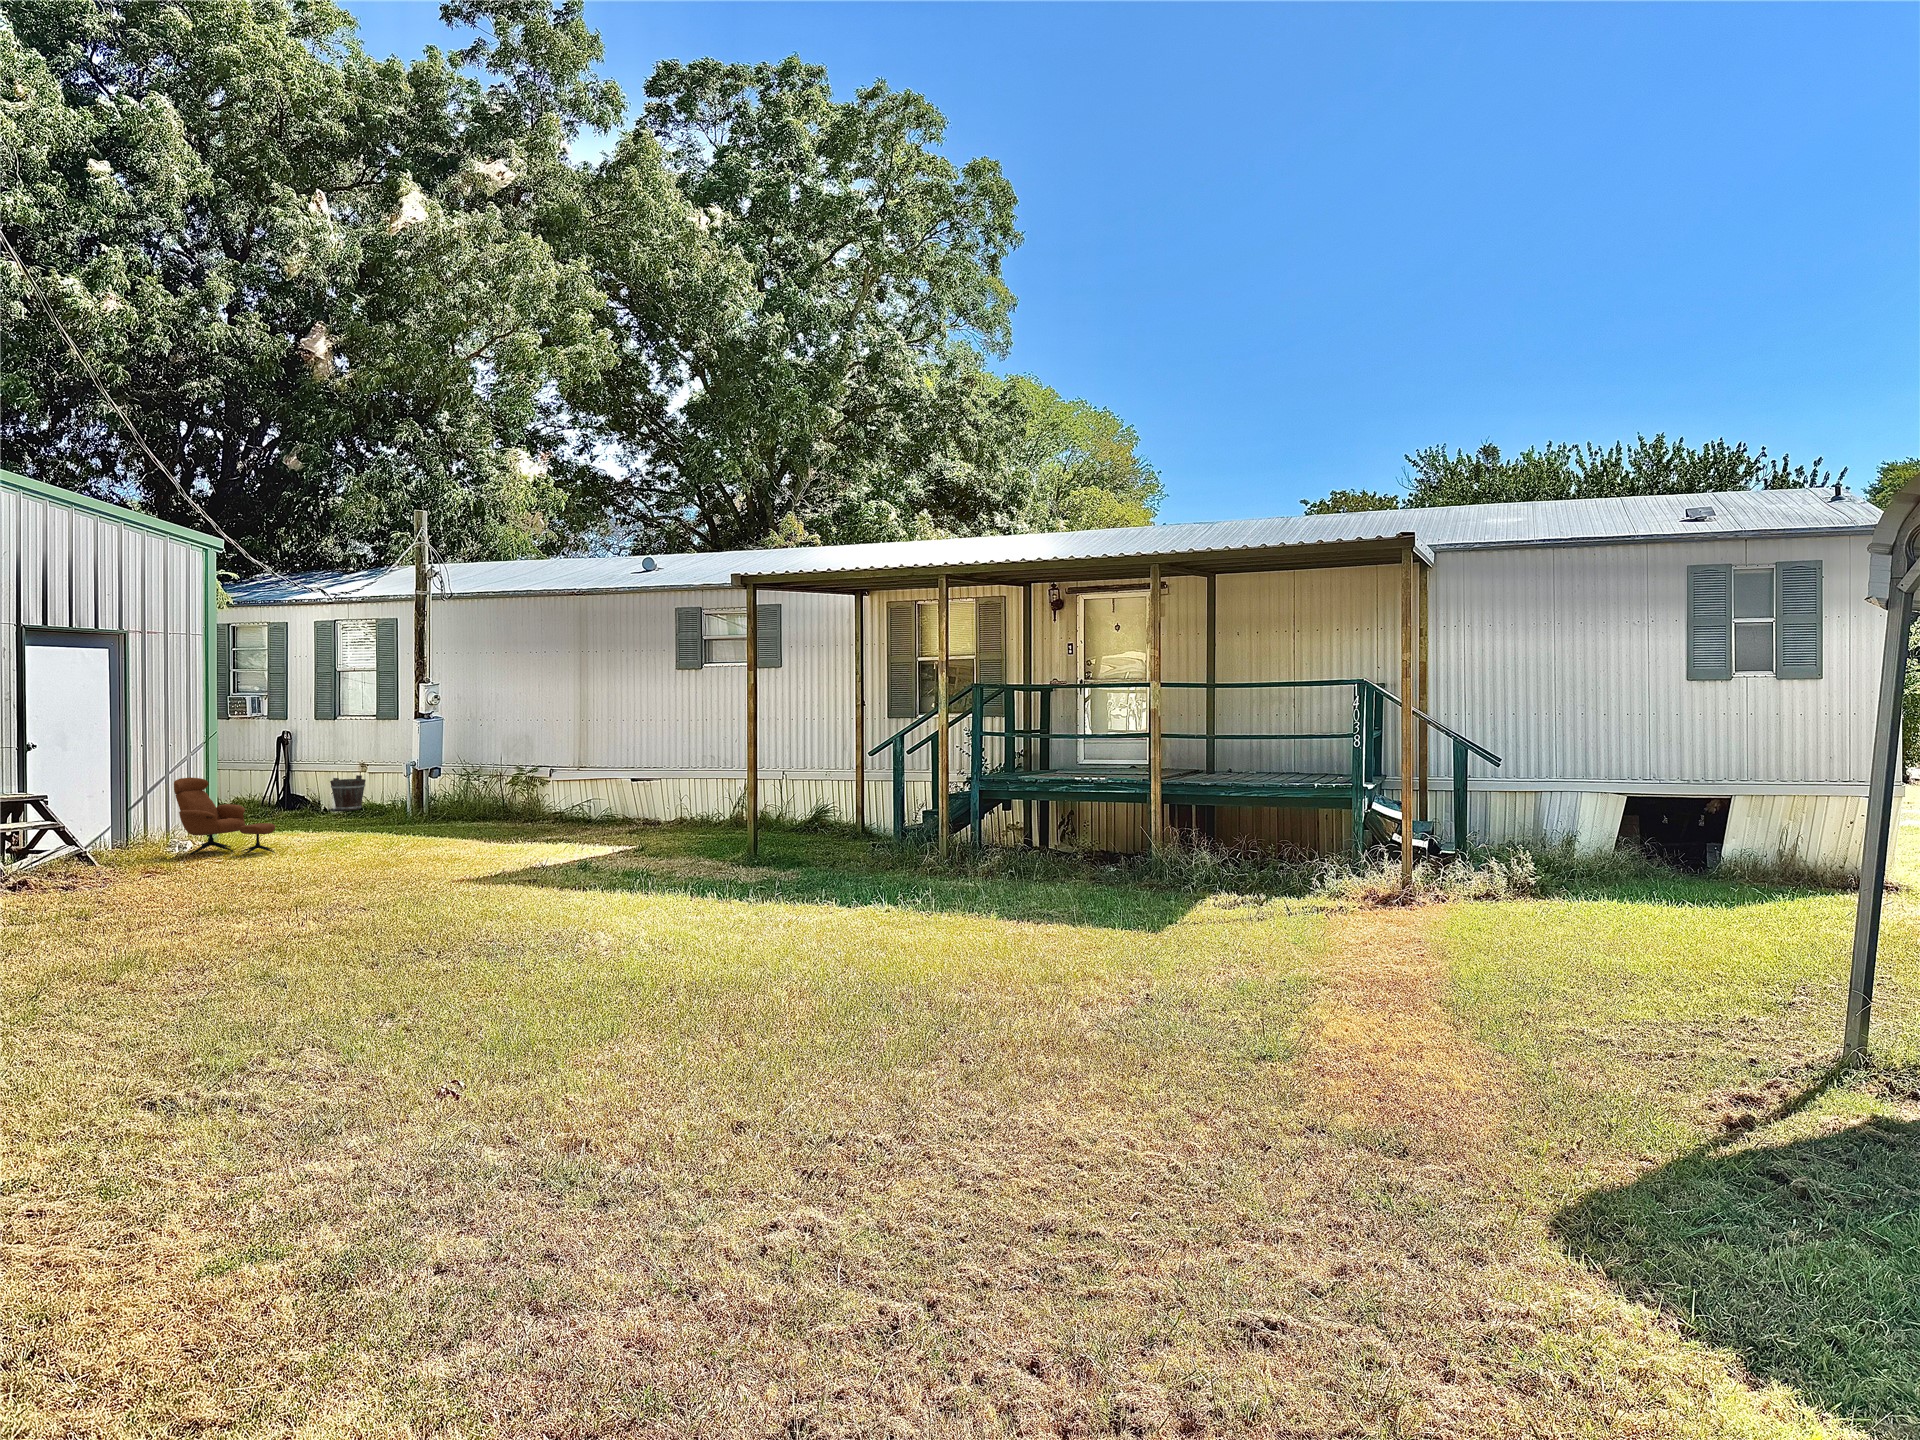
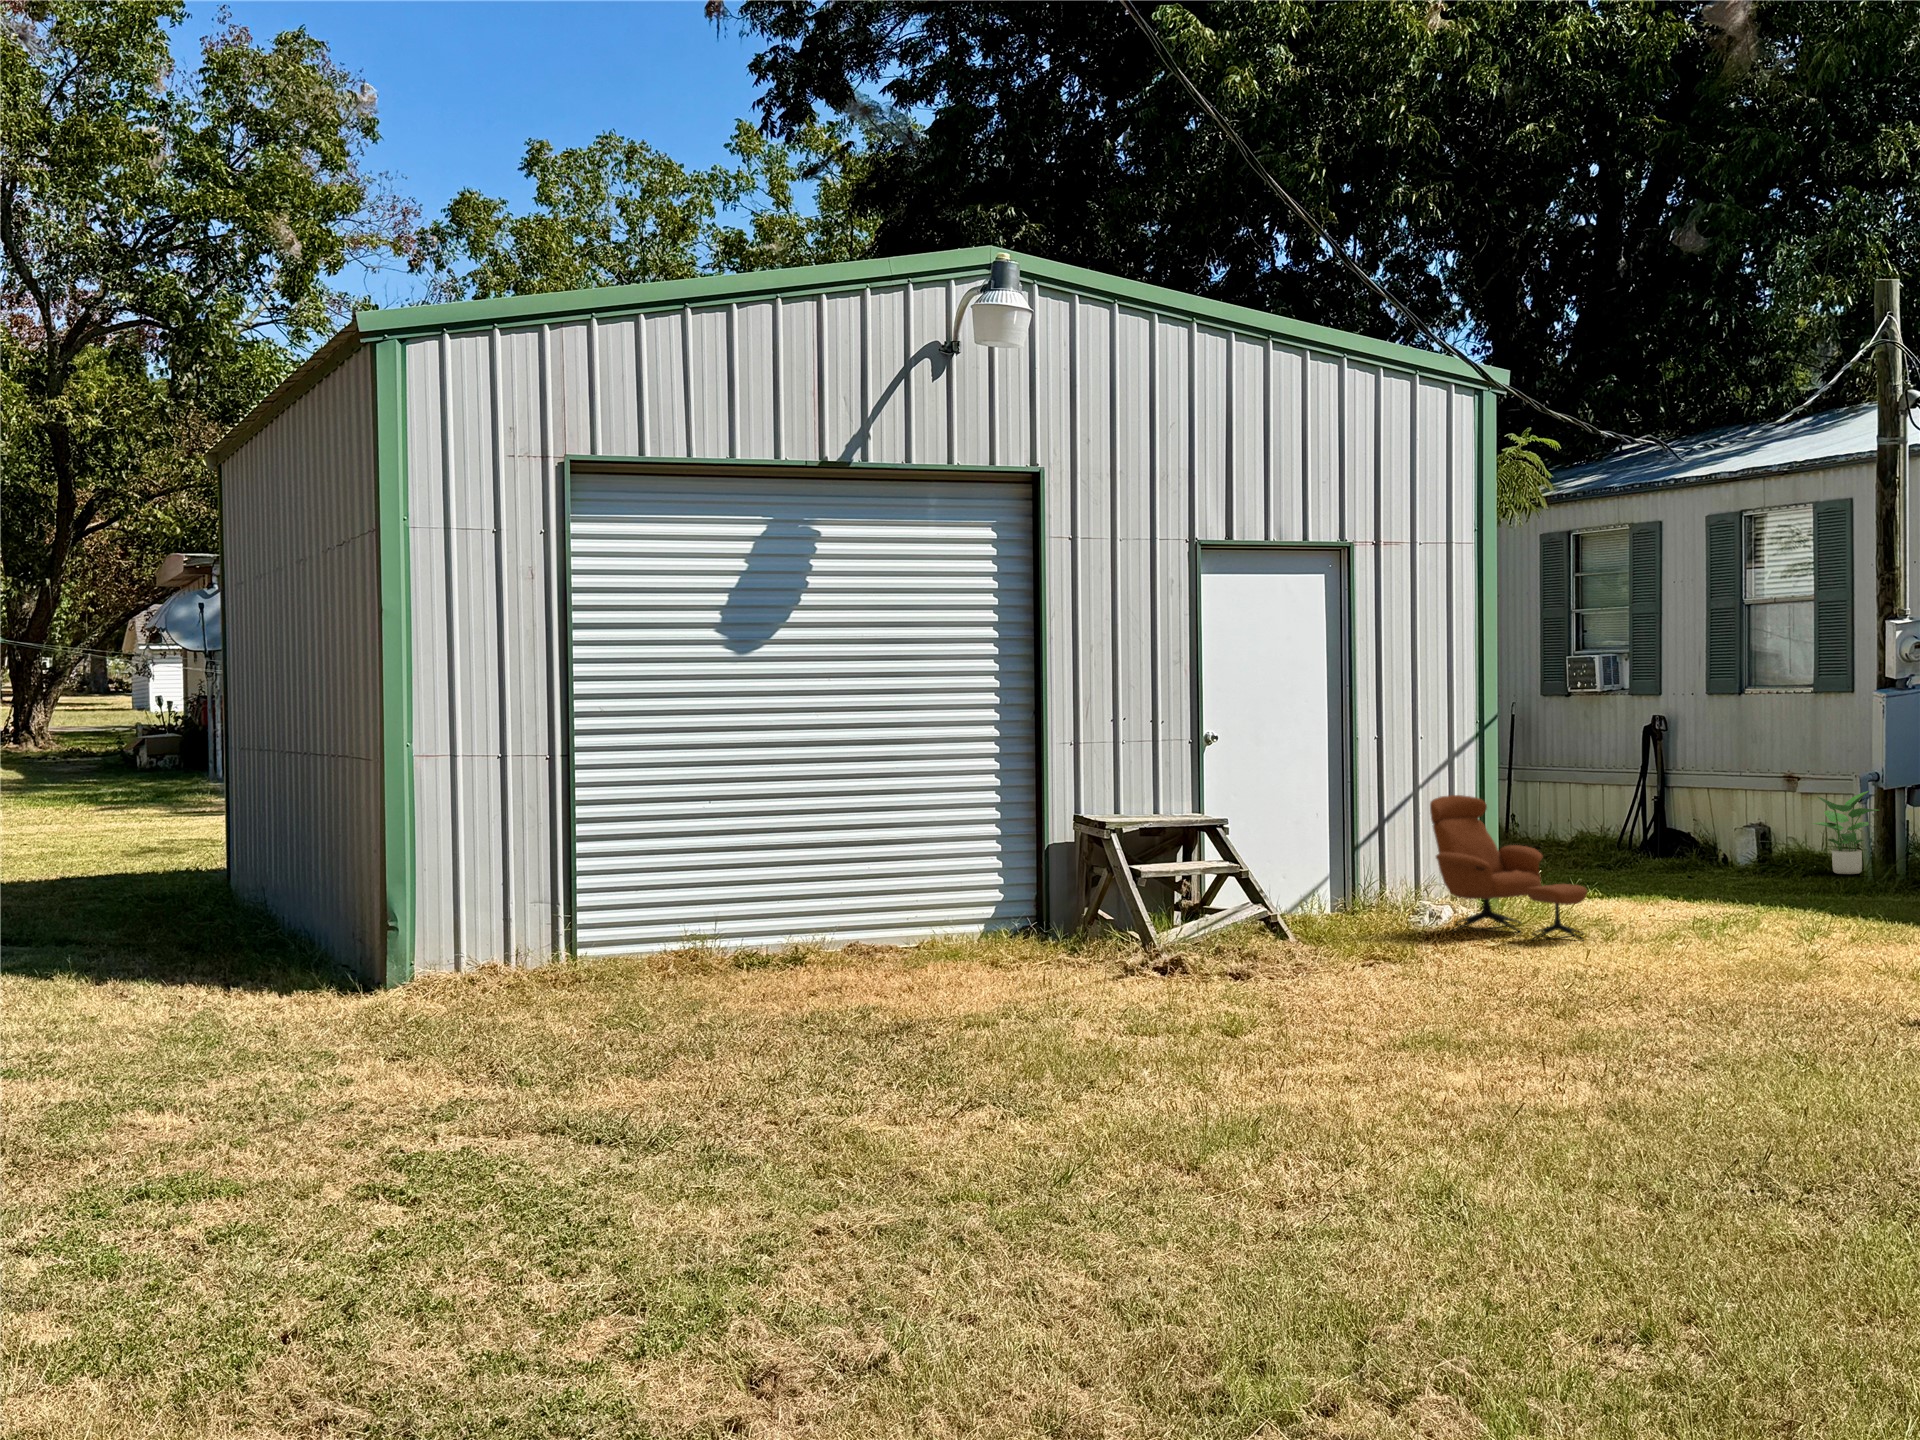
potted plant: none [378,770,415,813] -> present [1813,791,1879,874]
bucket: present [330,775,366,811] -> none [1729,798,1793,865]

